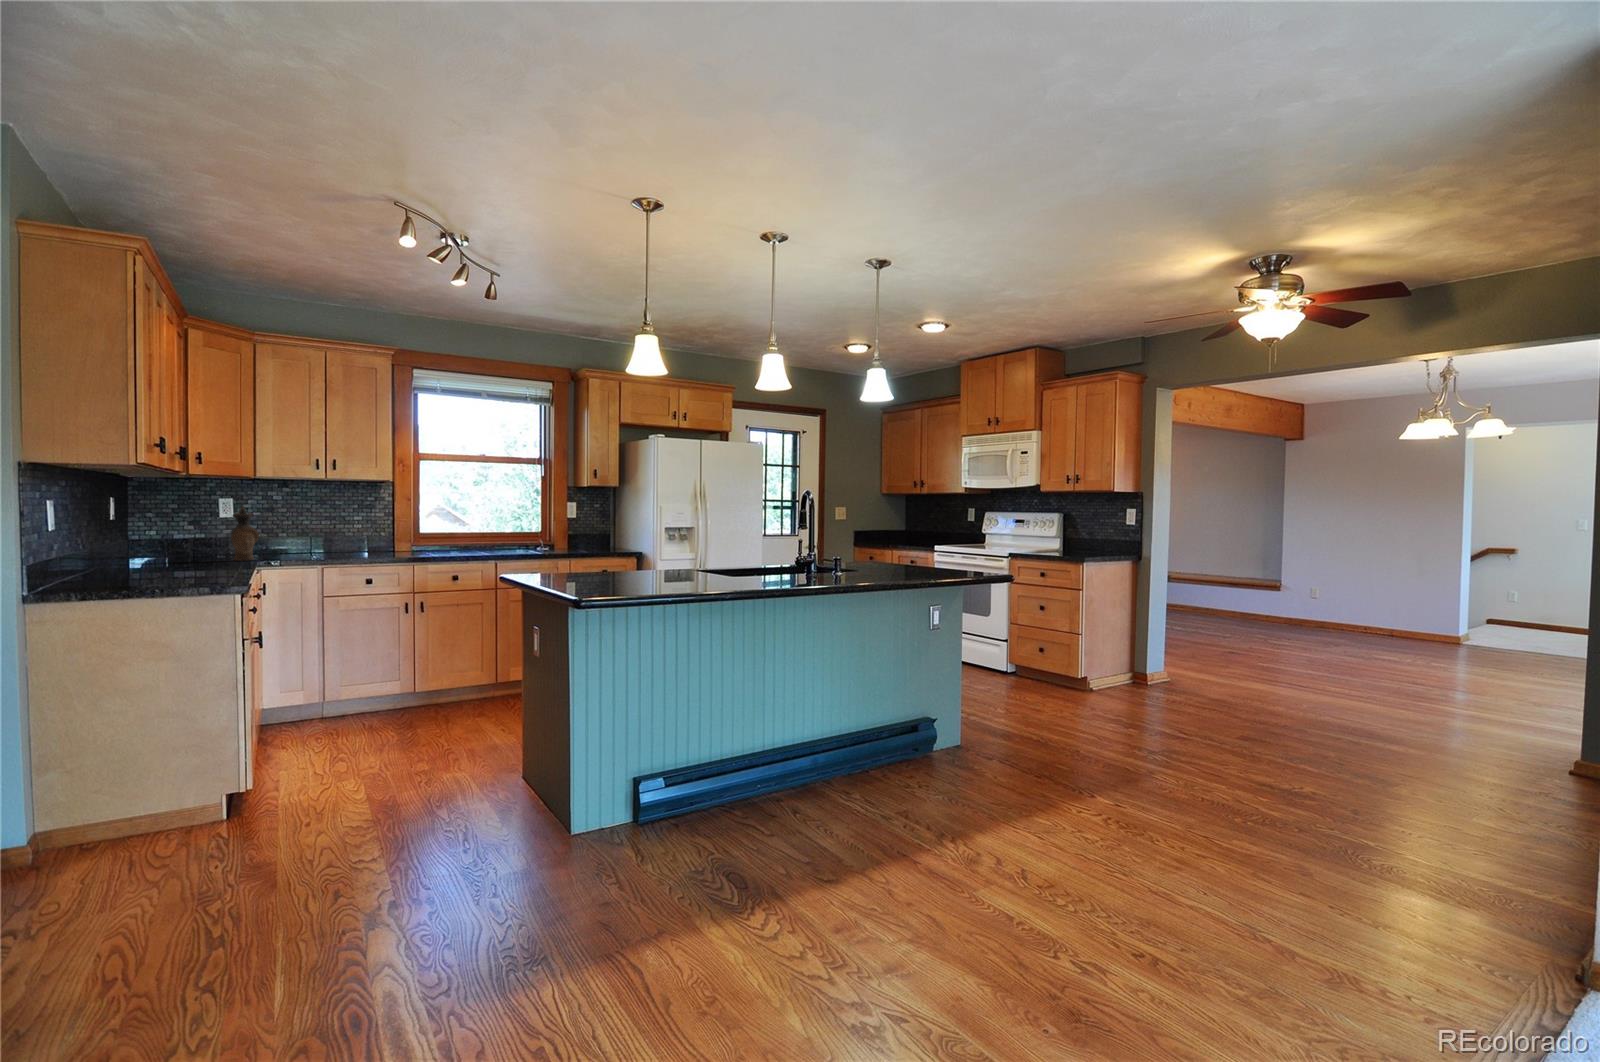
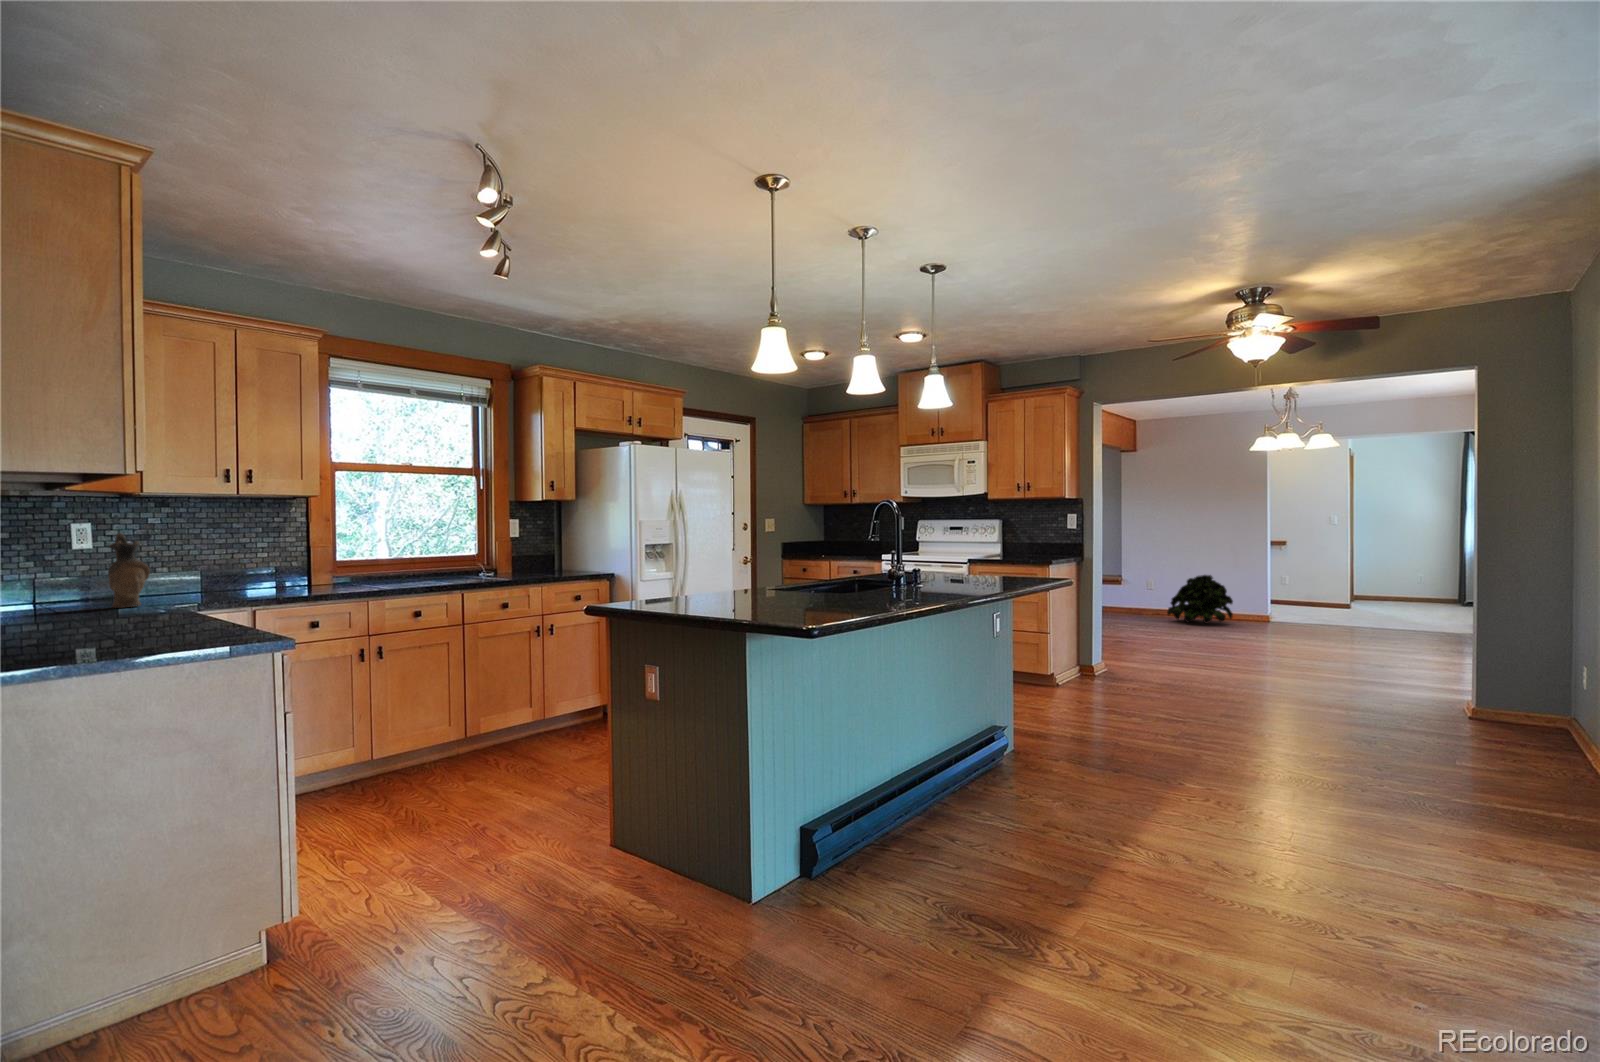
potted plant: none [1323,583,1407,641] -> present [1167,575,1233,624]

